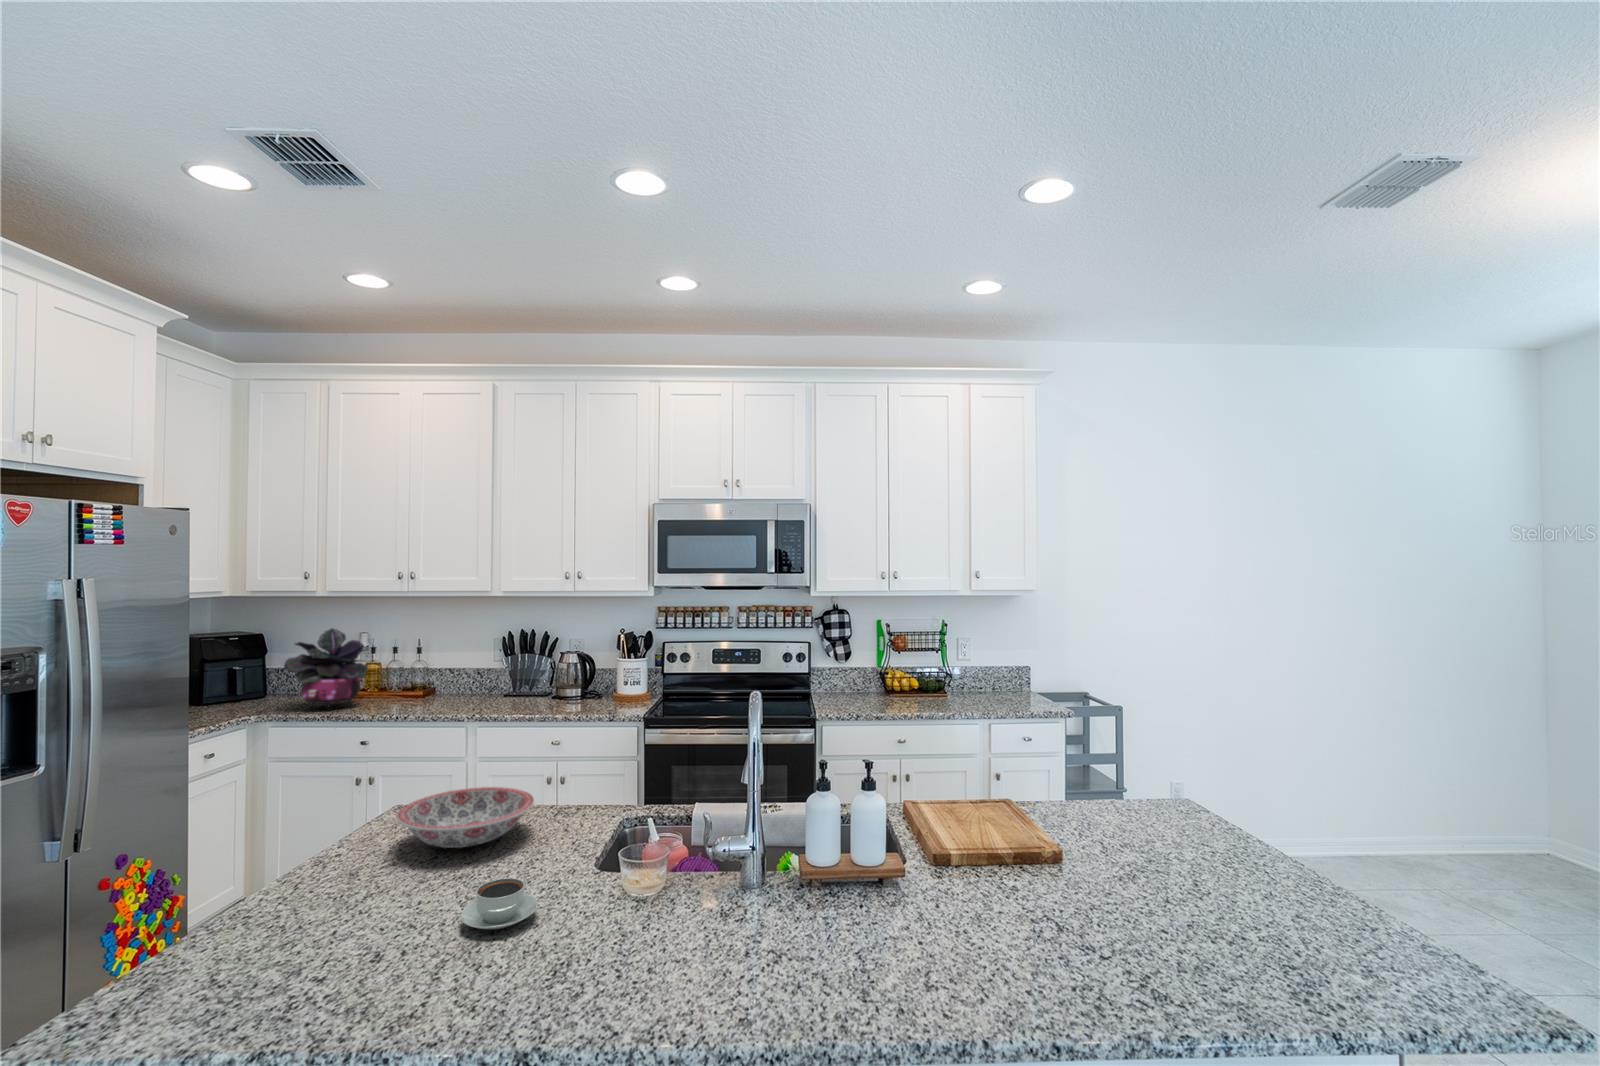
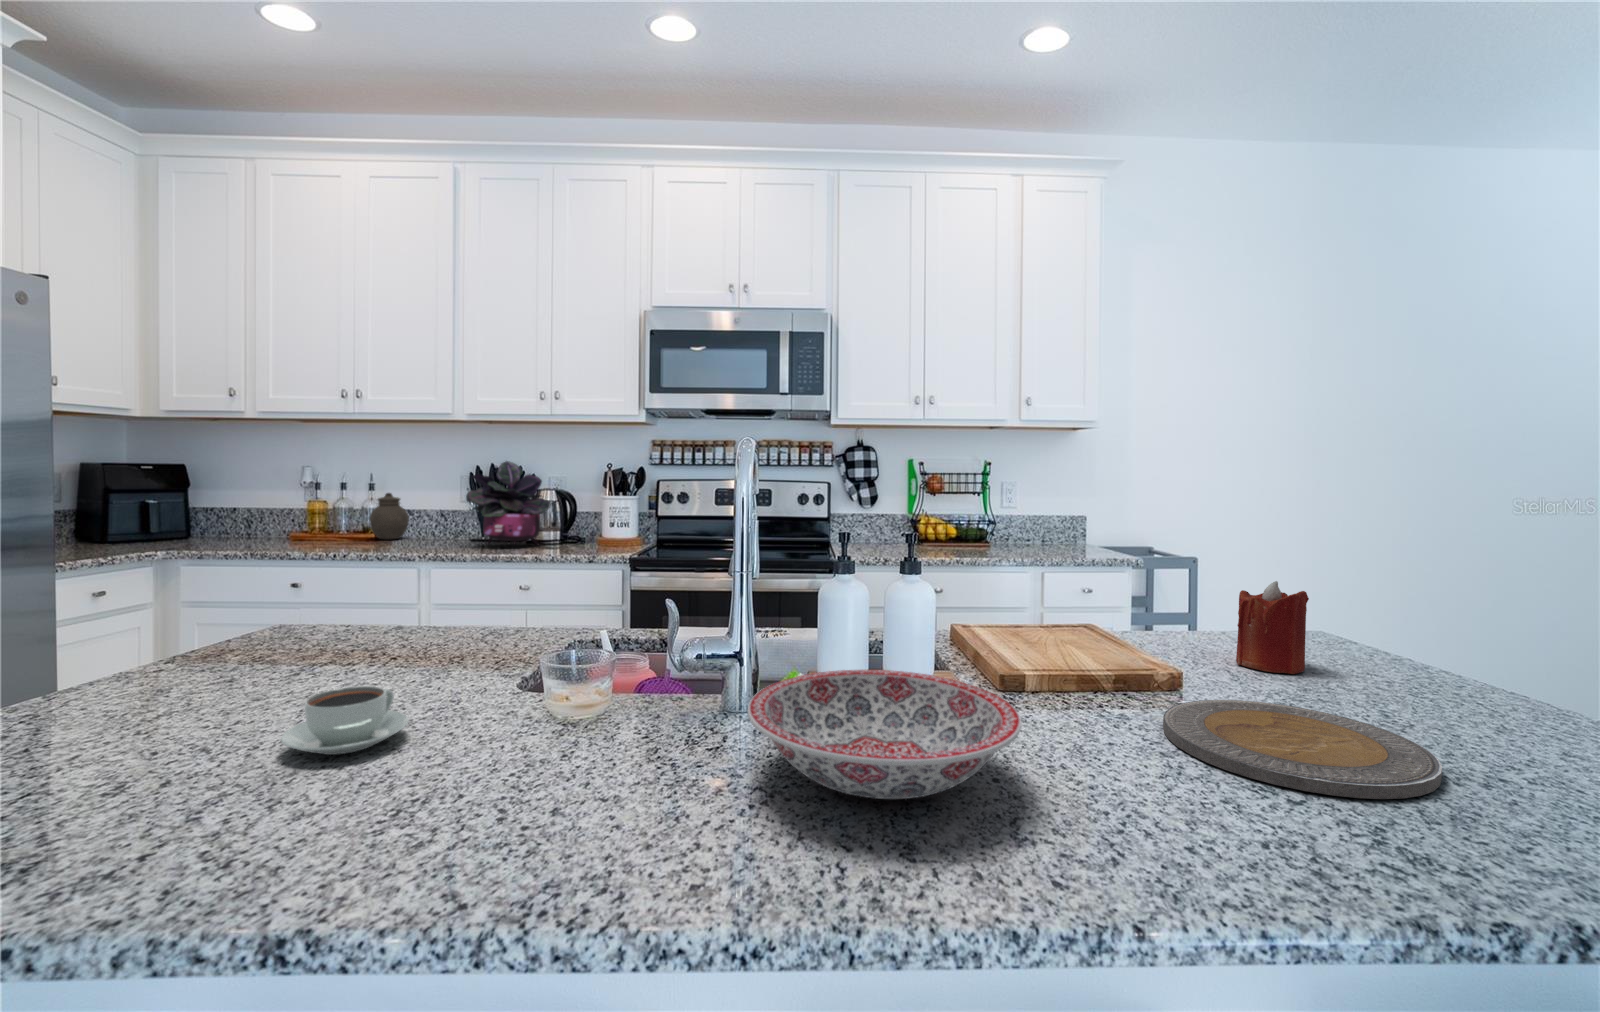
potted plant: present [284,628,368,708] -> present [466,461,550,546]
jar: none [417,653,450,695] -> present [369,493,409,540]
candle: none [1105,777,1151,847] -> present [1236,581,1309,674]
ceramic bowl: present [397,787,534,848] -> present [748,670,1021,799]
plate: none [1036,875,1199,954] -> present [1163,700,1442,799]

